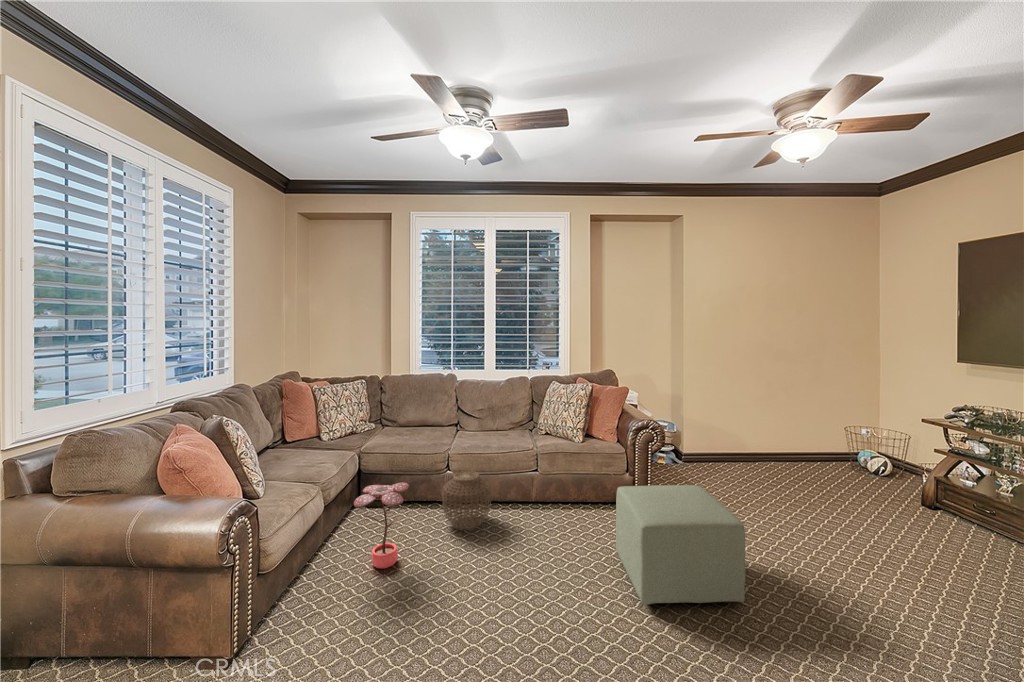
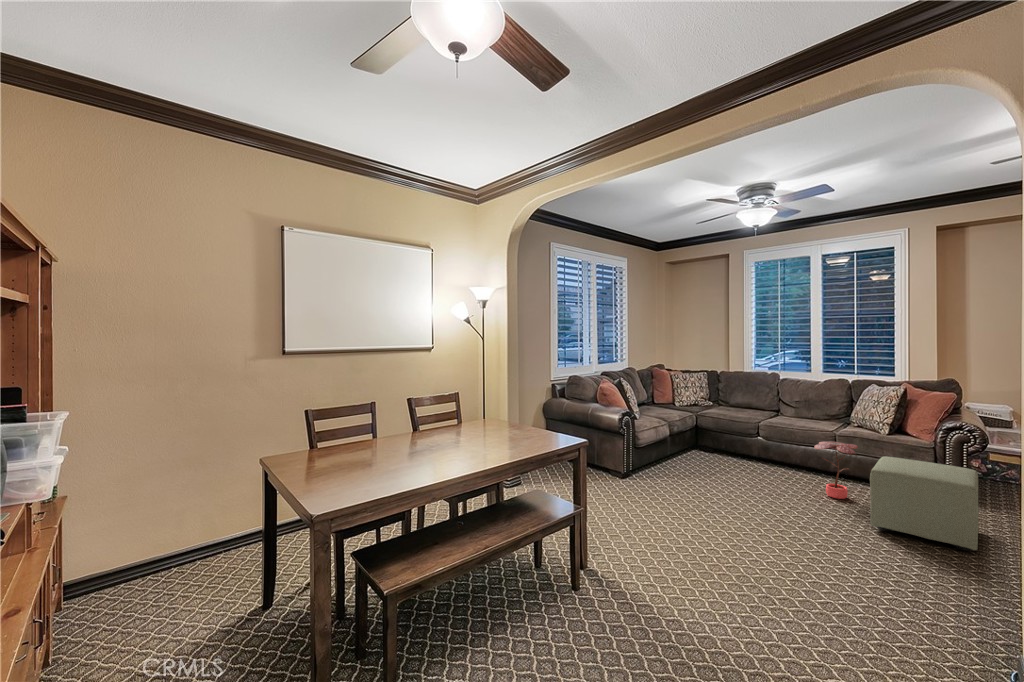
woven basket: present [442,471,491,530] -> none [747,435,786,475]
potted plant: present [354,482,409,568] -> present [814,442,858,499]

